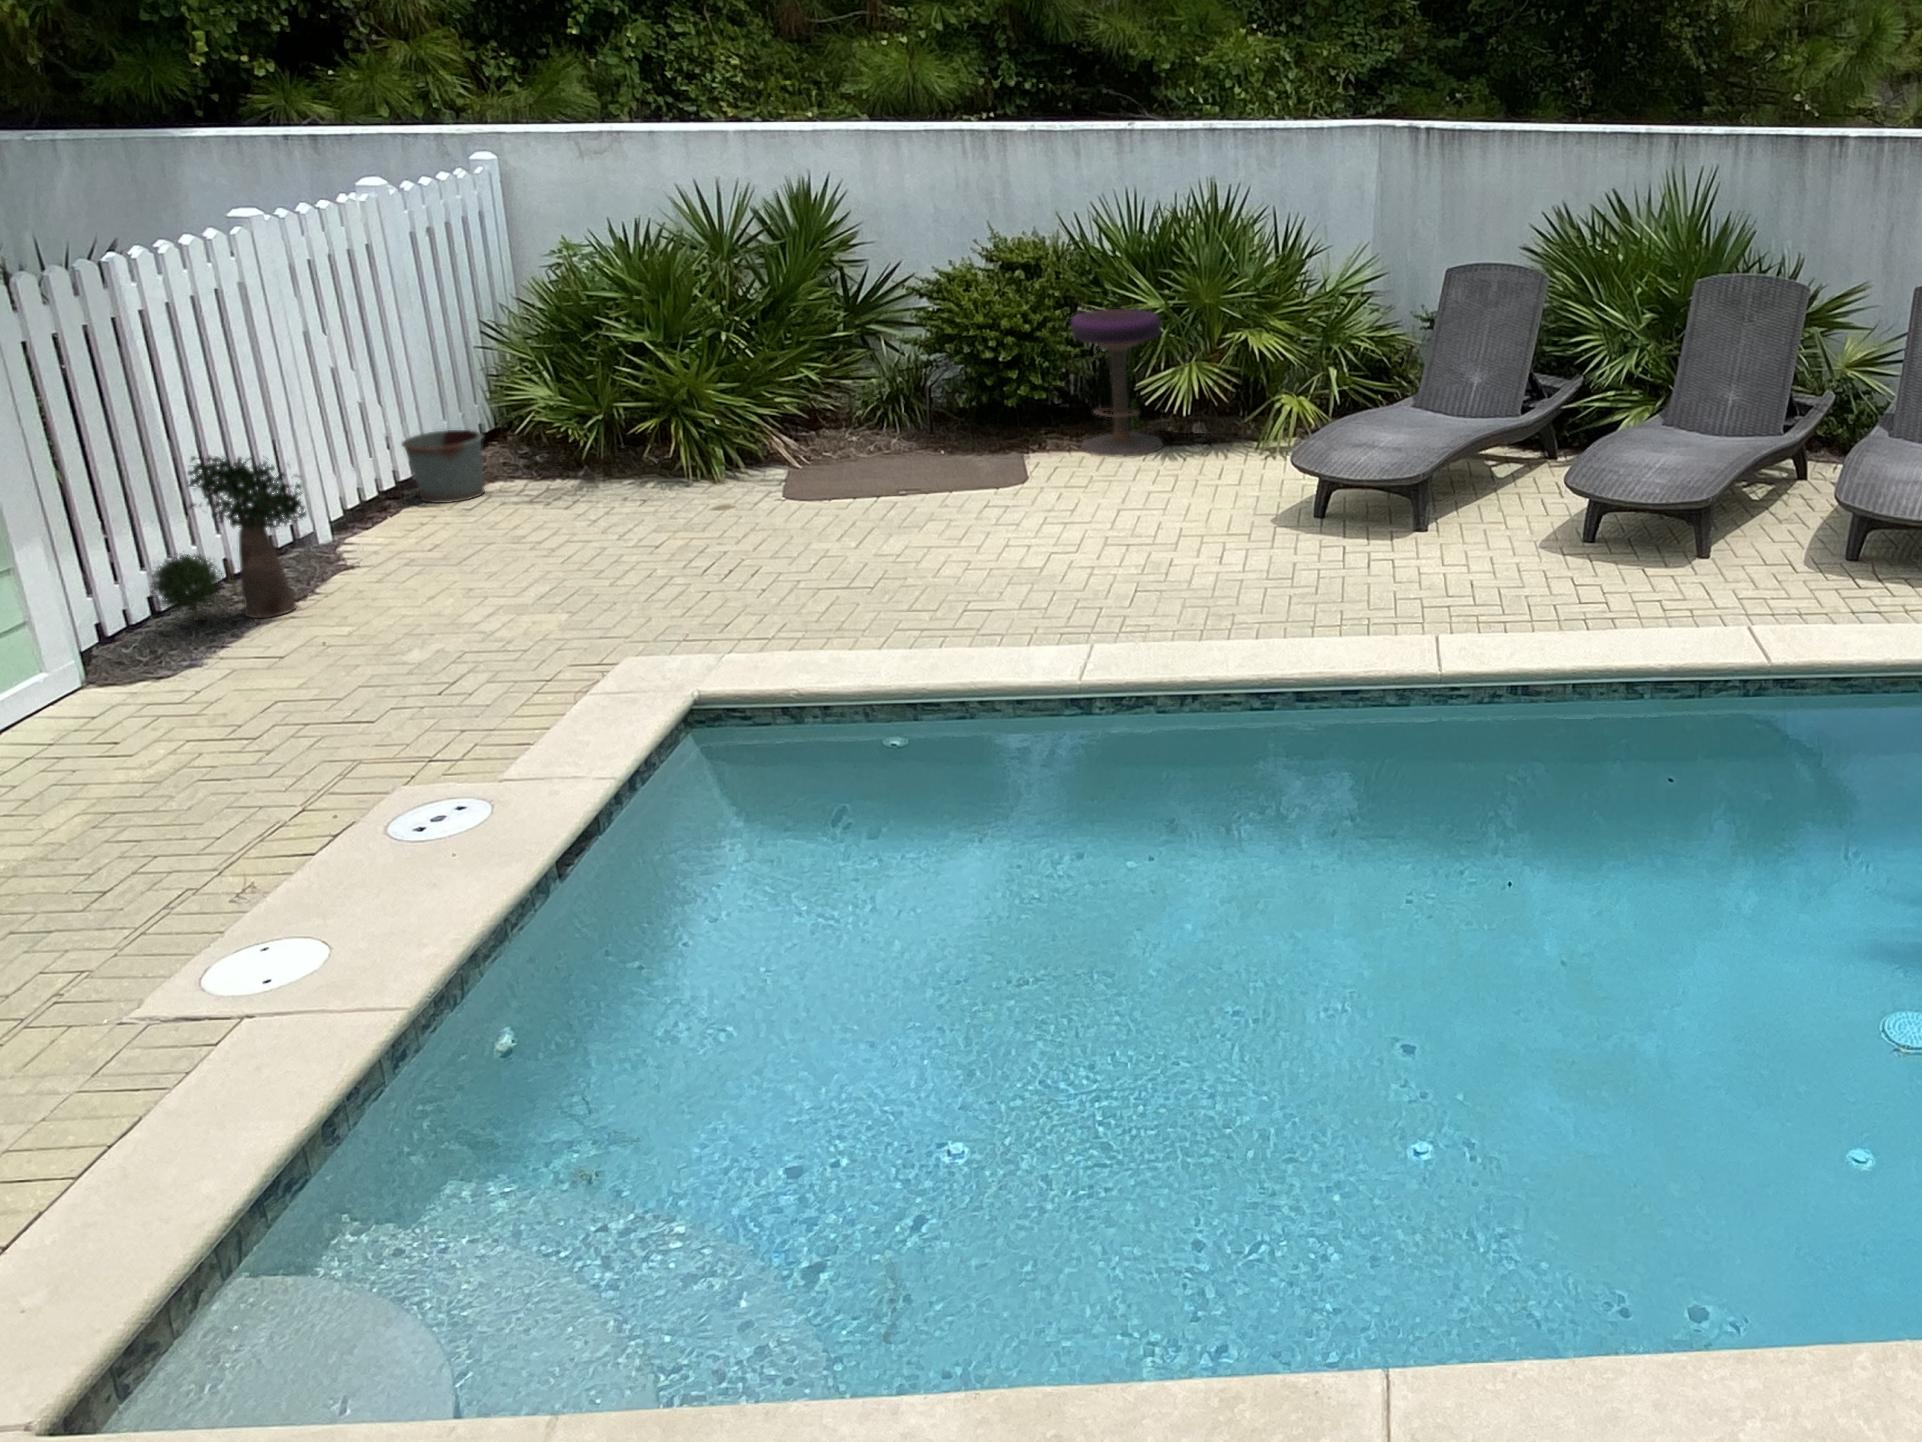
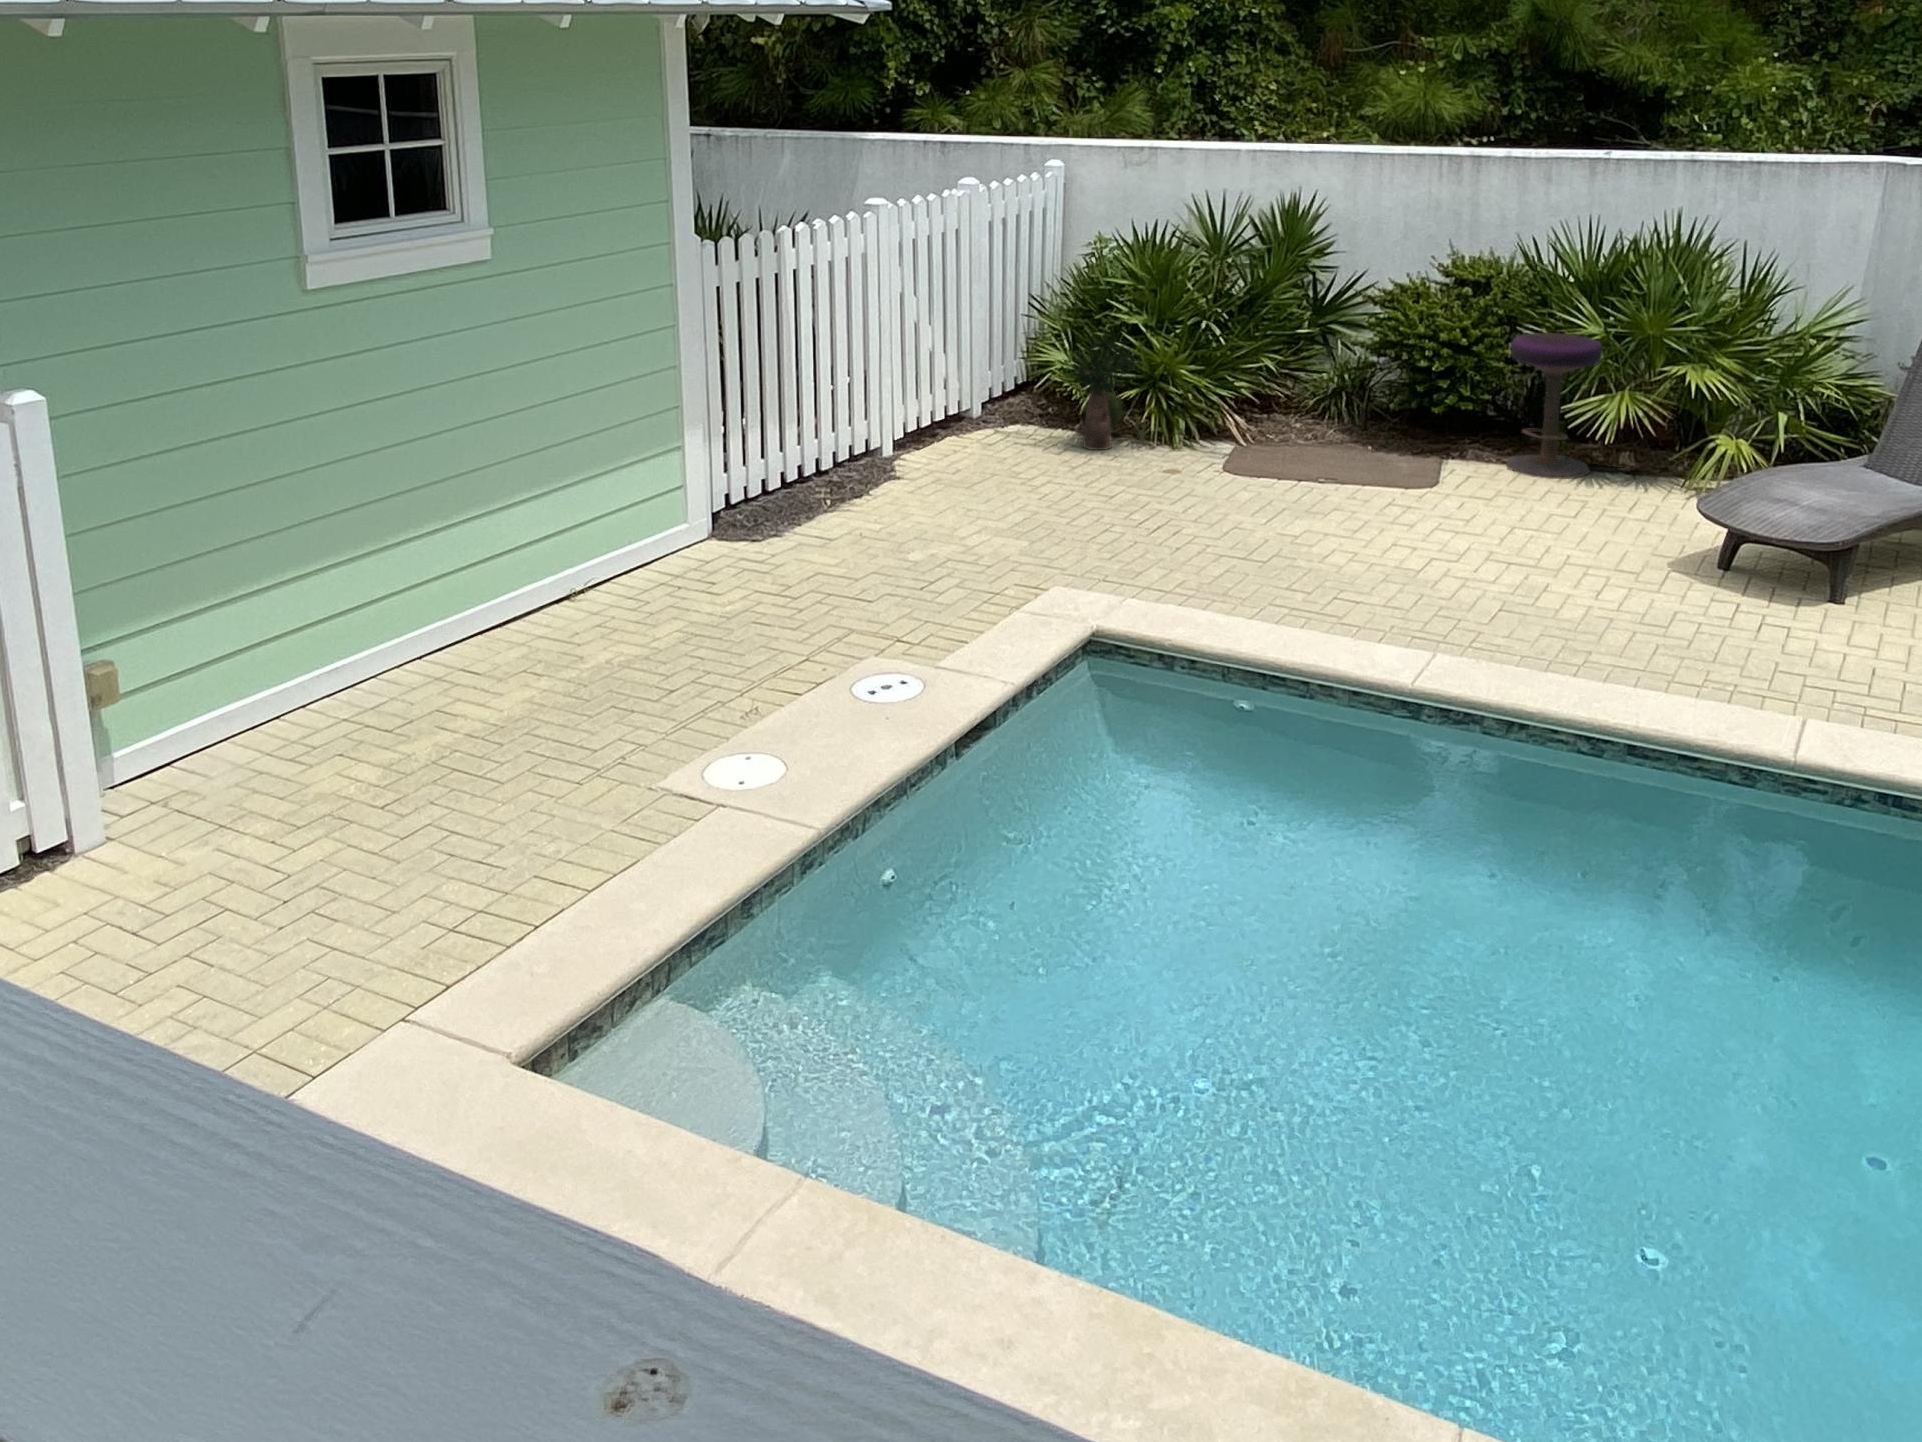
bucket: present [402,430,485,503] -> none [949,381,1008,440]
potted plant: present [150,455,307,620] -> present [1071,337,1148,450]

